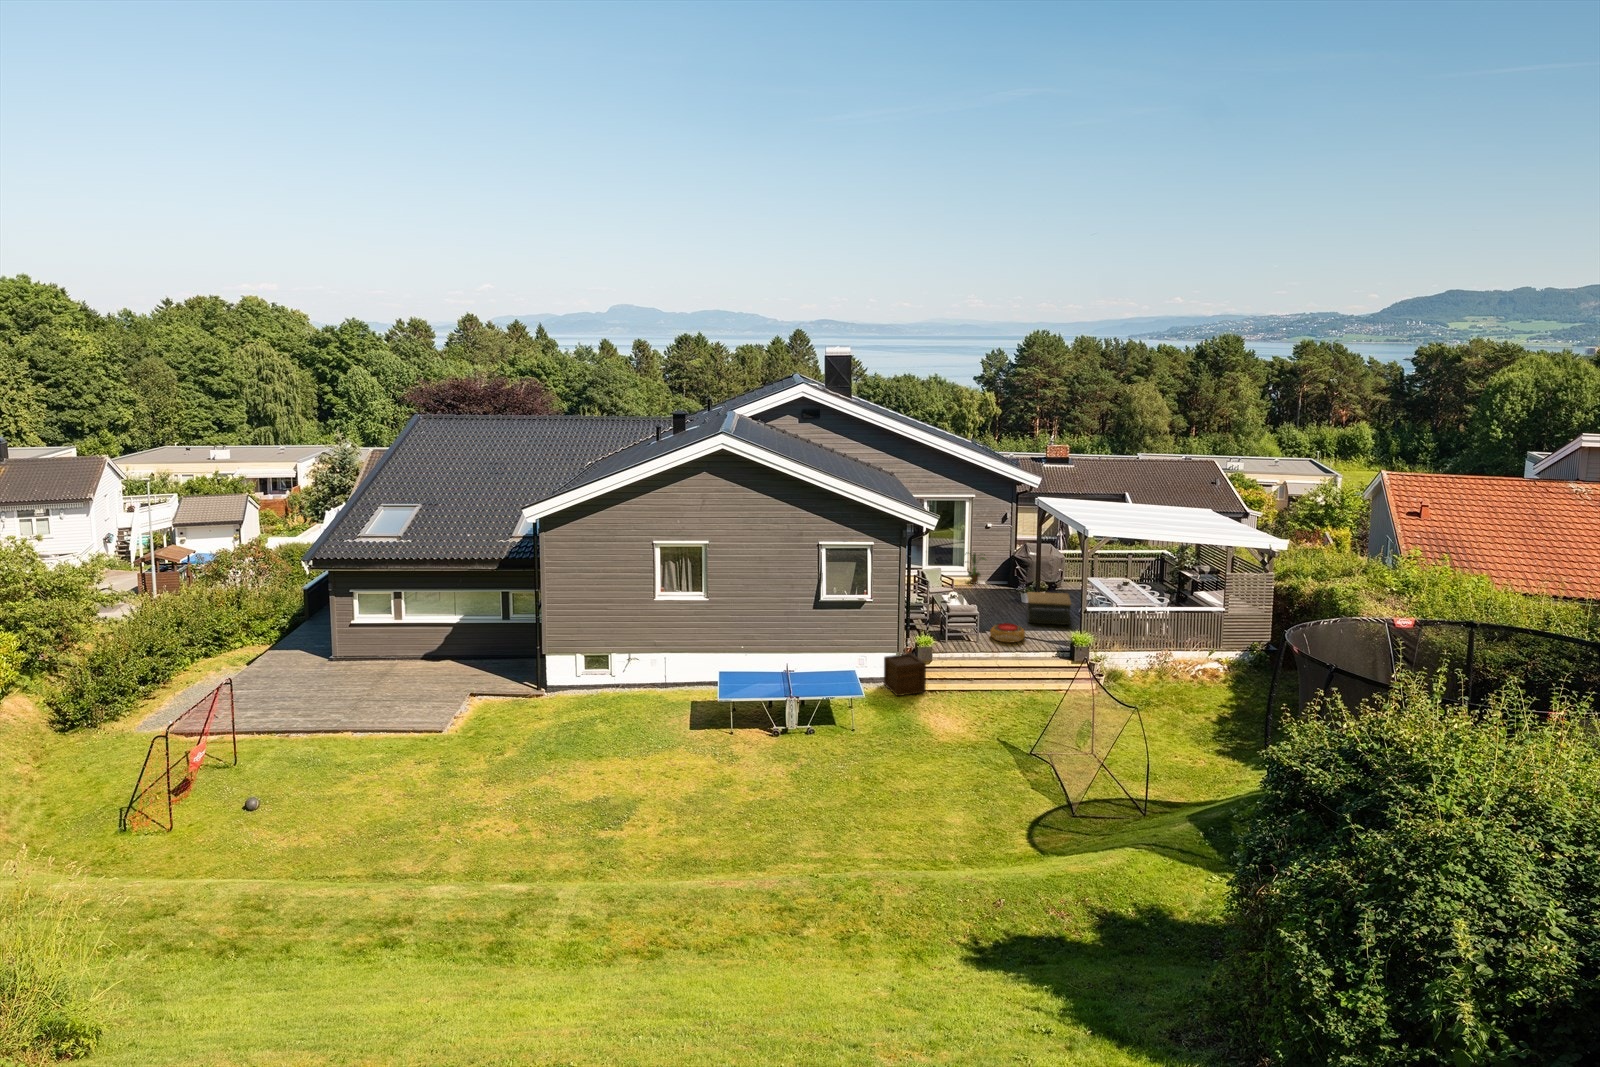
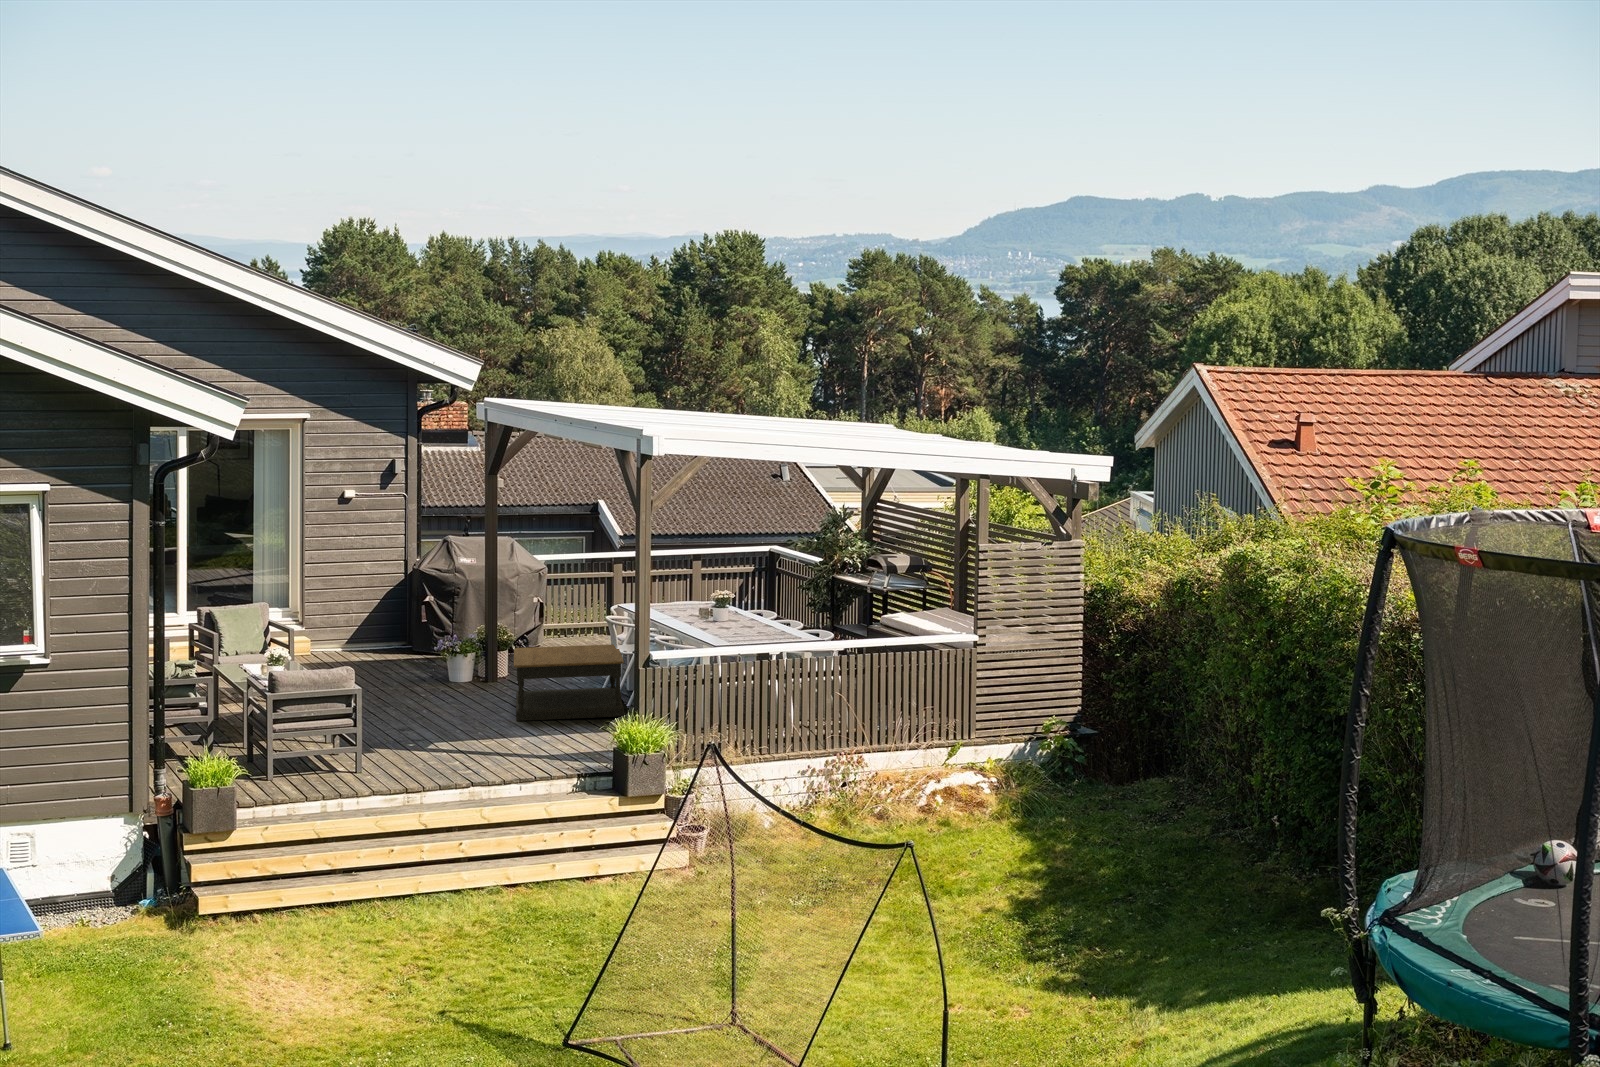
house plant: present [968,553,985,584] -> none [351,563,425,658]
pouf: present [990,623,1025,642] -> none [408,717,504,765]
wooden crate: present [884,653,926,696] -> none [67,814,203,947]

